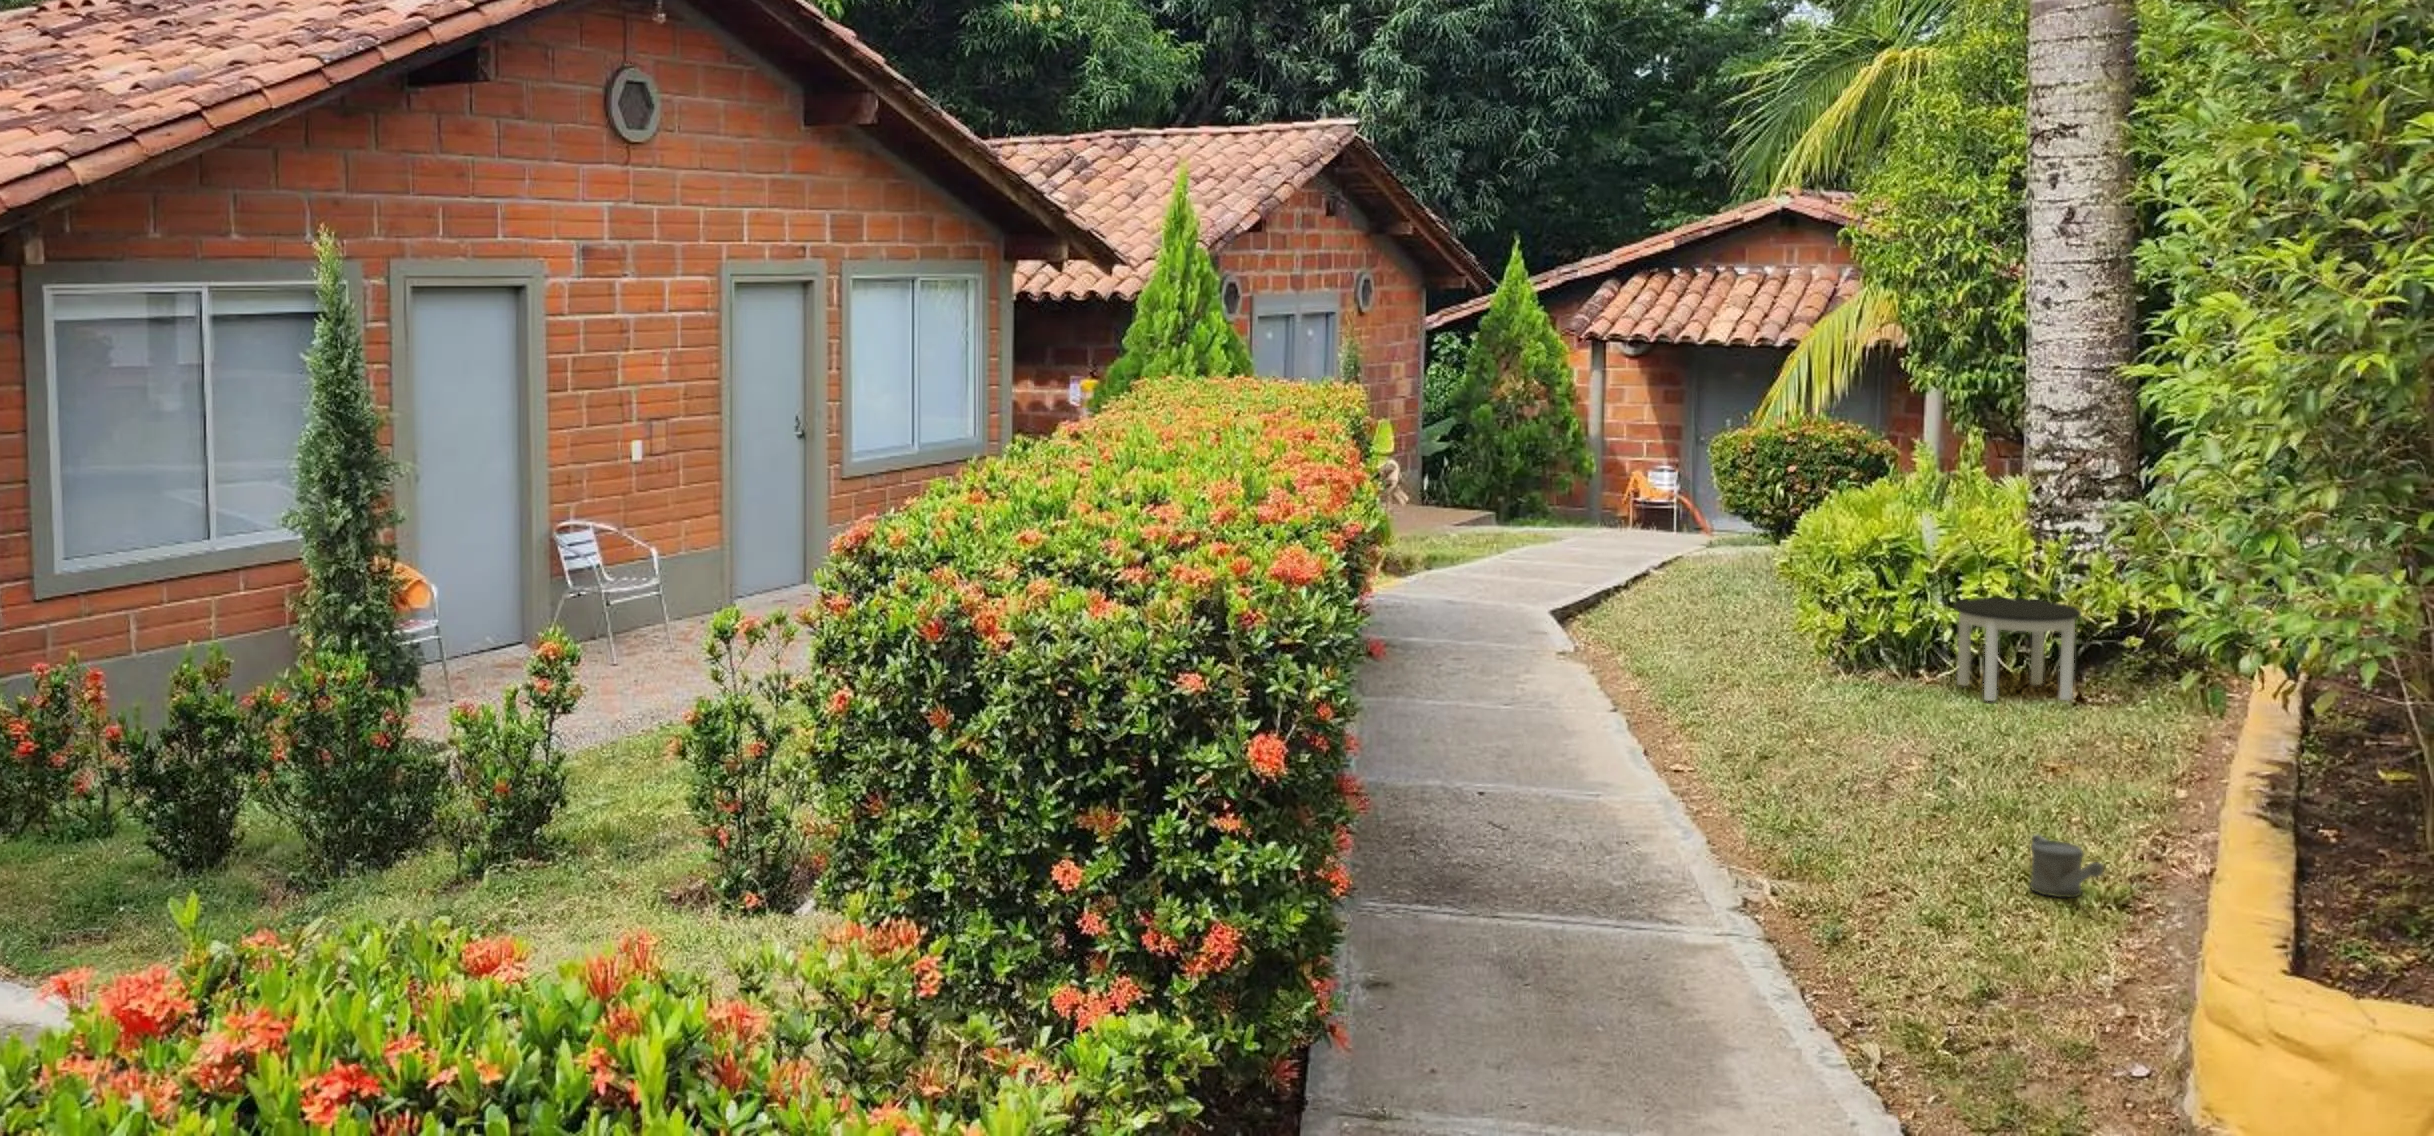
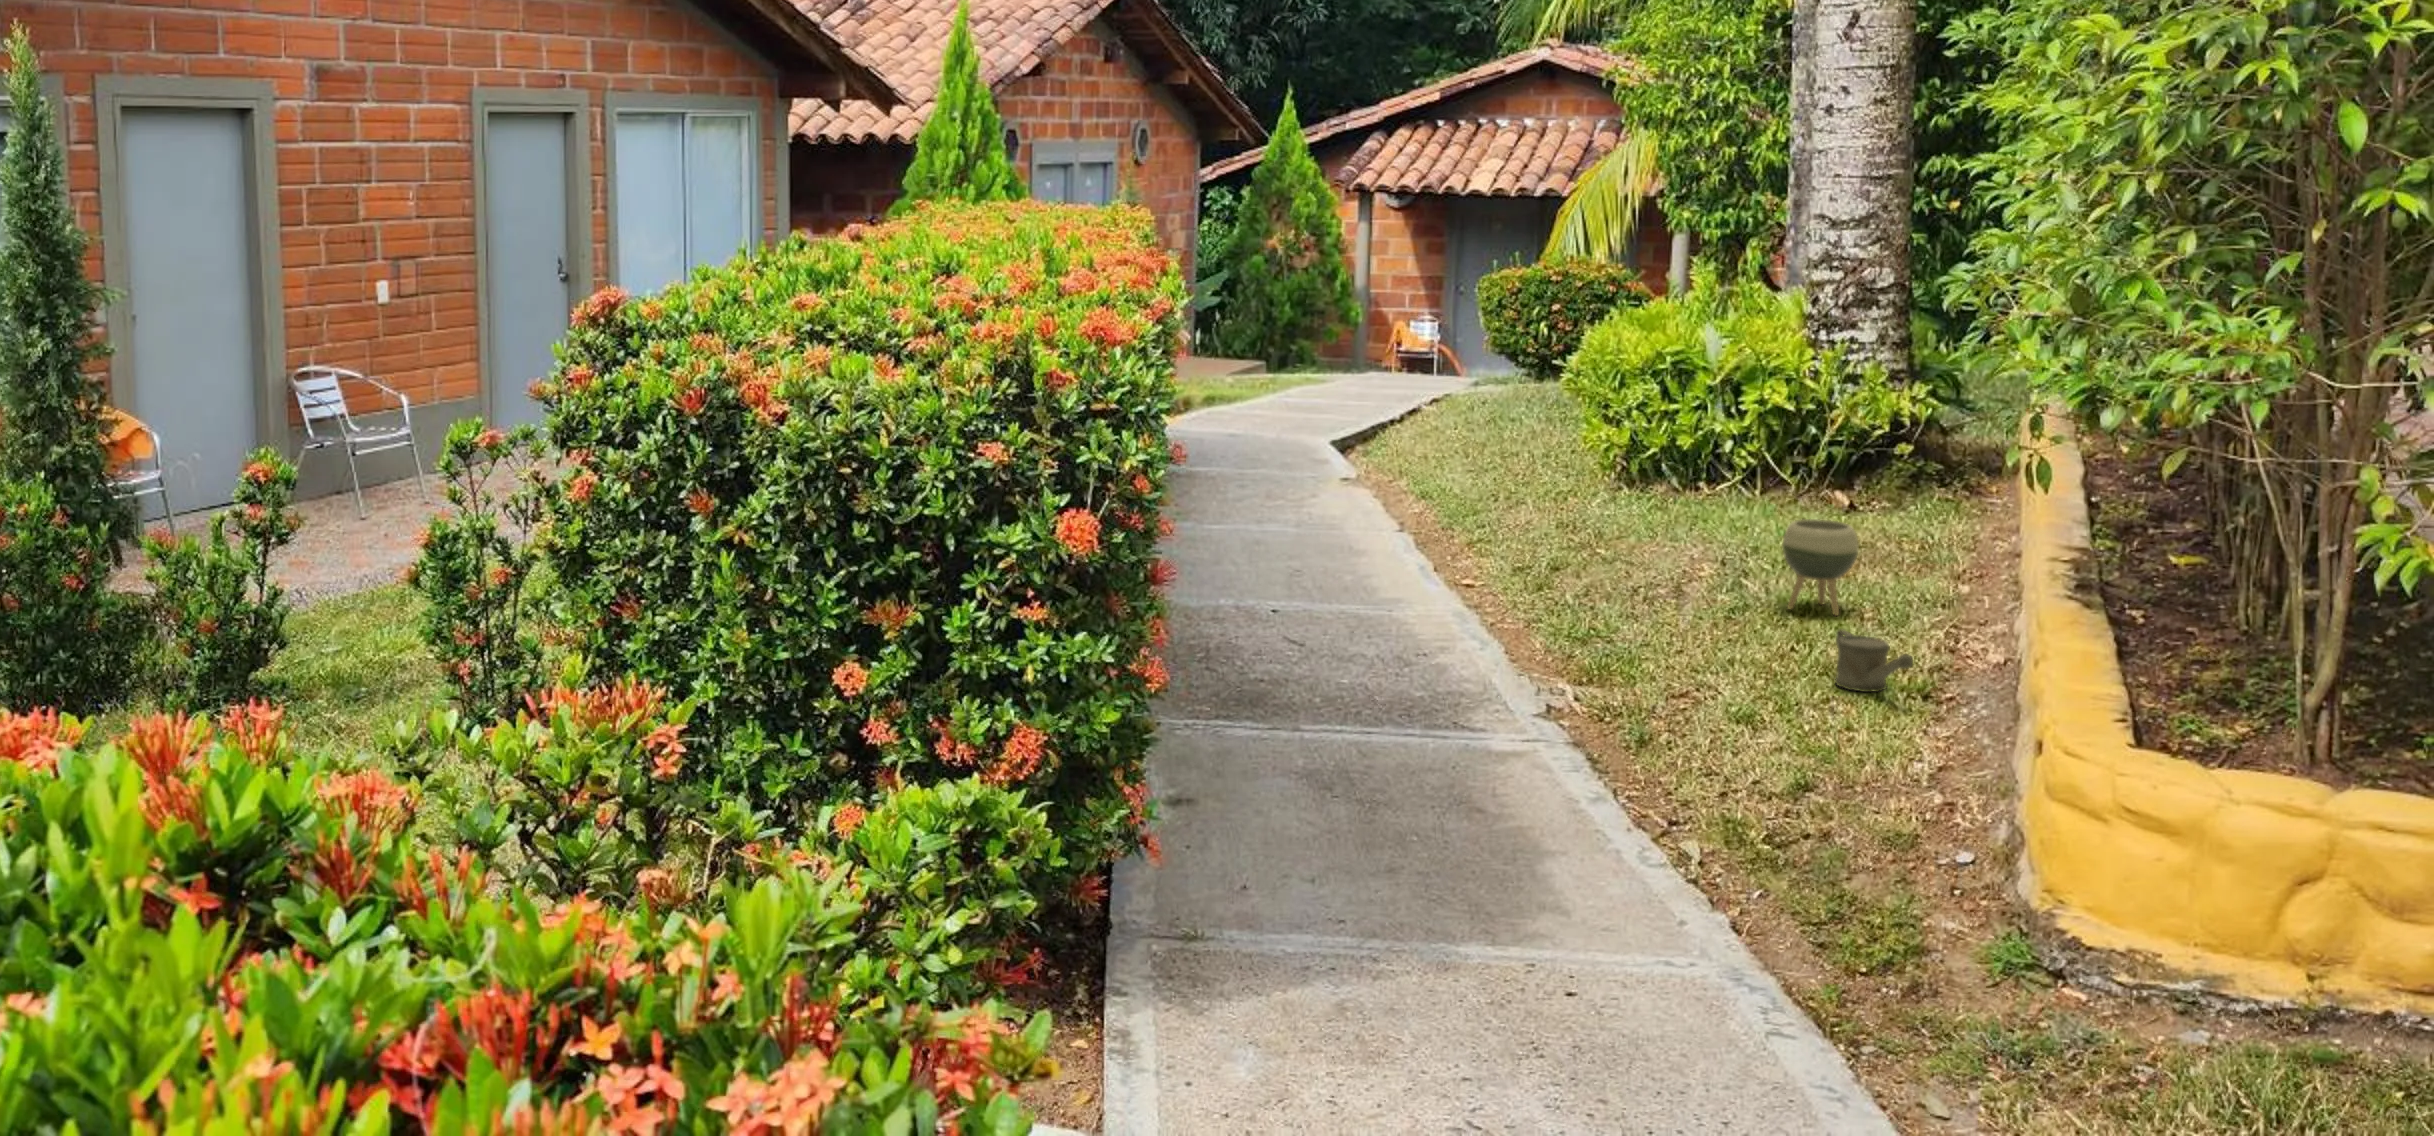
round table: present [1953,598,2081,701] -> none [1735,407,1859,509]
planter: none [1986,720,2063,817] -> present [1783,519,1859,615]

